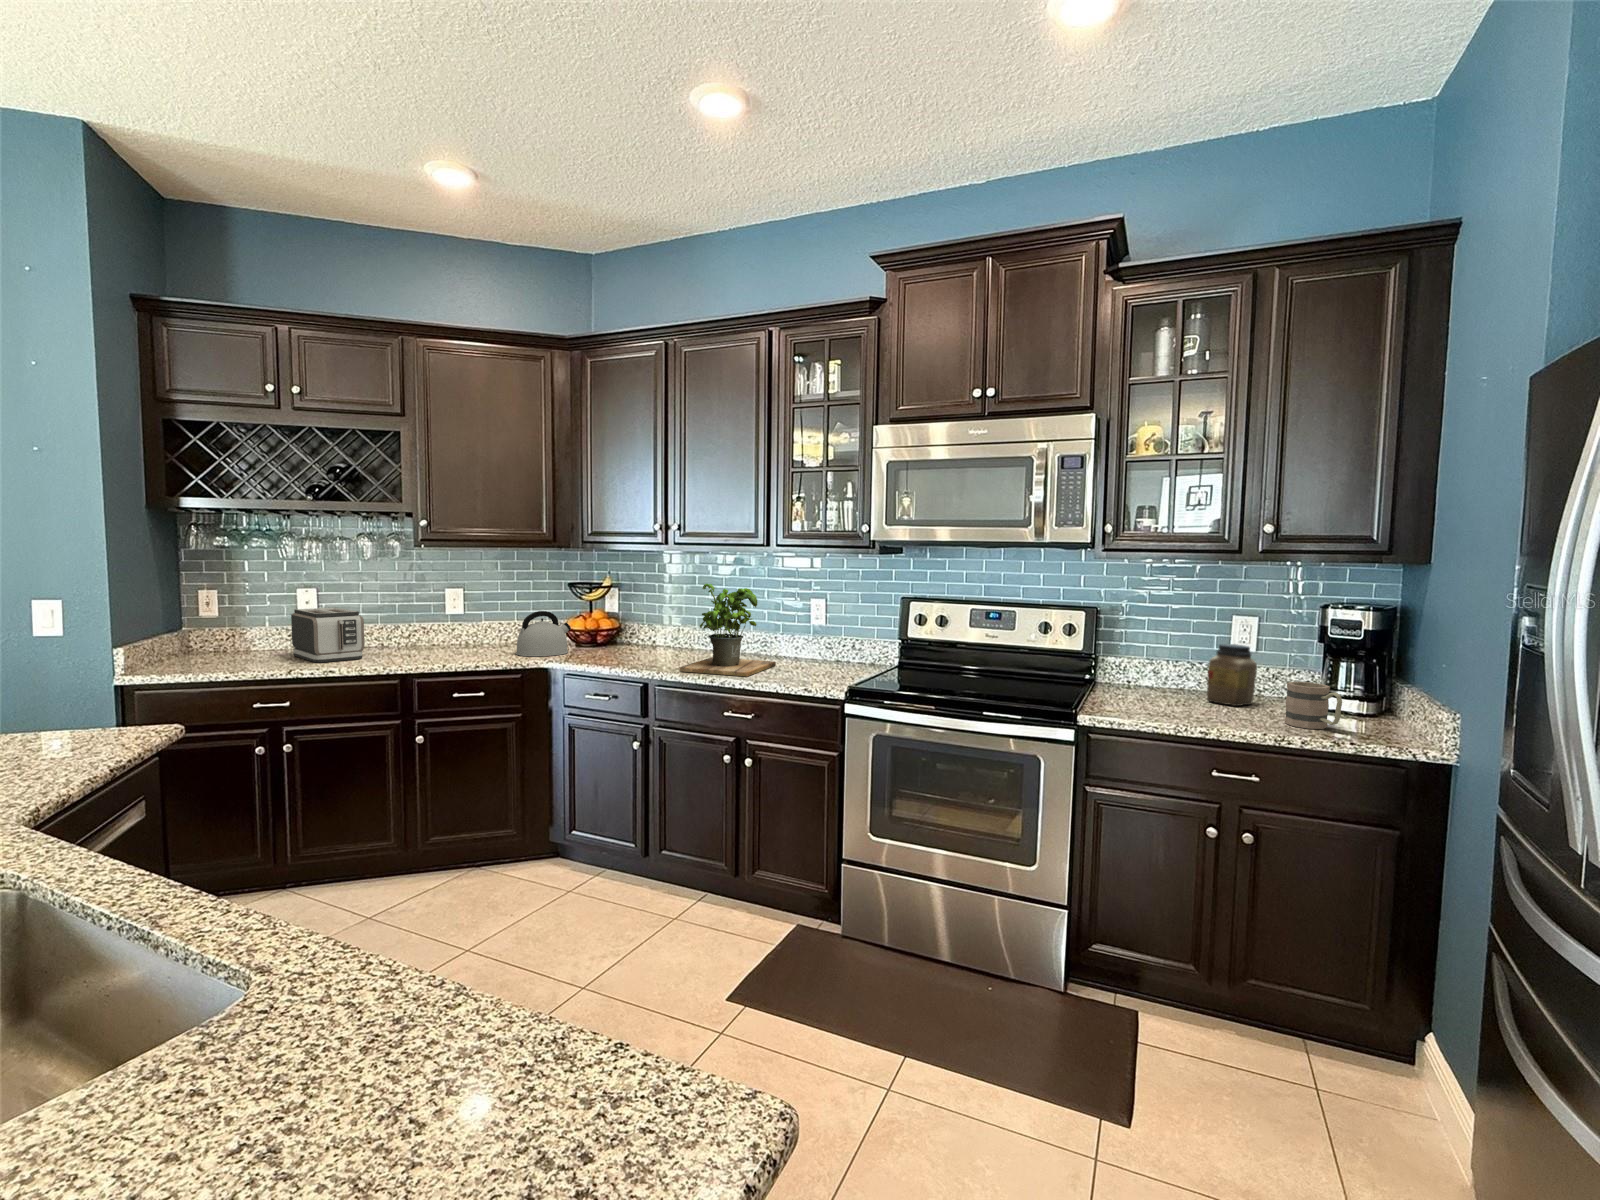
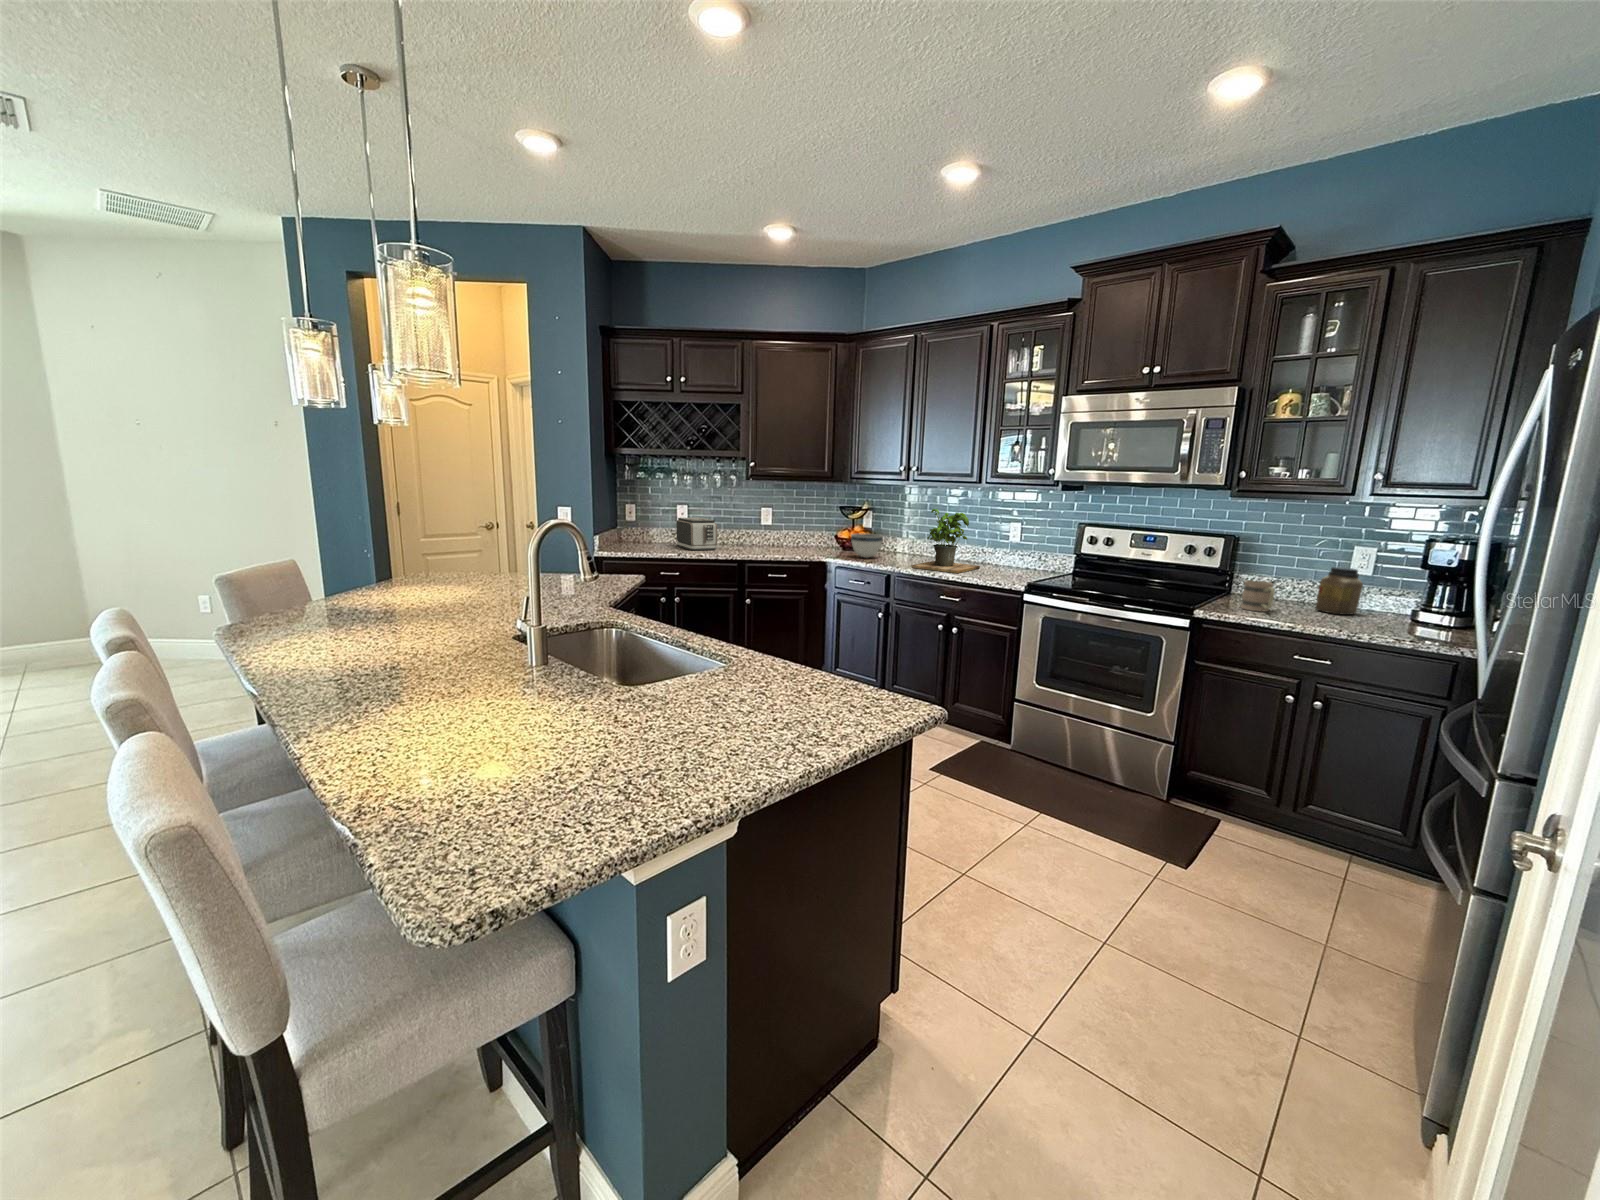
kettle: present [516,611,571,656] -> none [805,525,841,554]
bowl: none [585,622,635,658] -> present [851,533,883,558]
mug: present [1284,682,1342,729] -> present [1241,580,1275,611]

